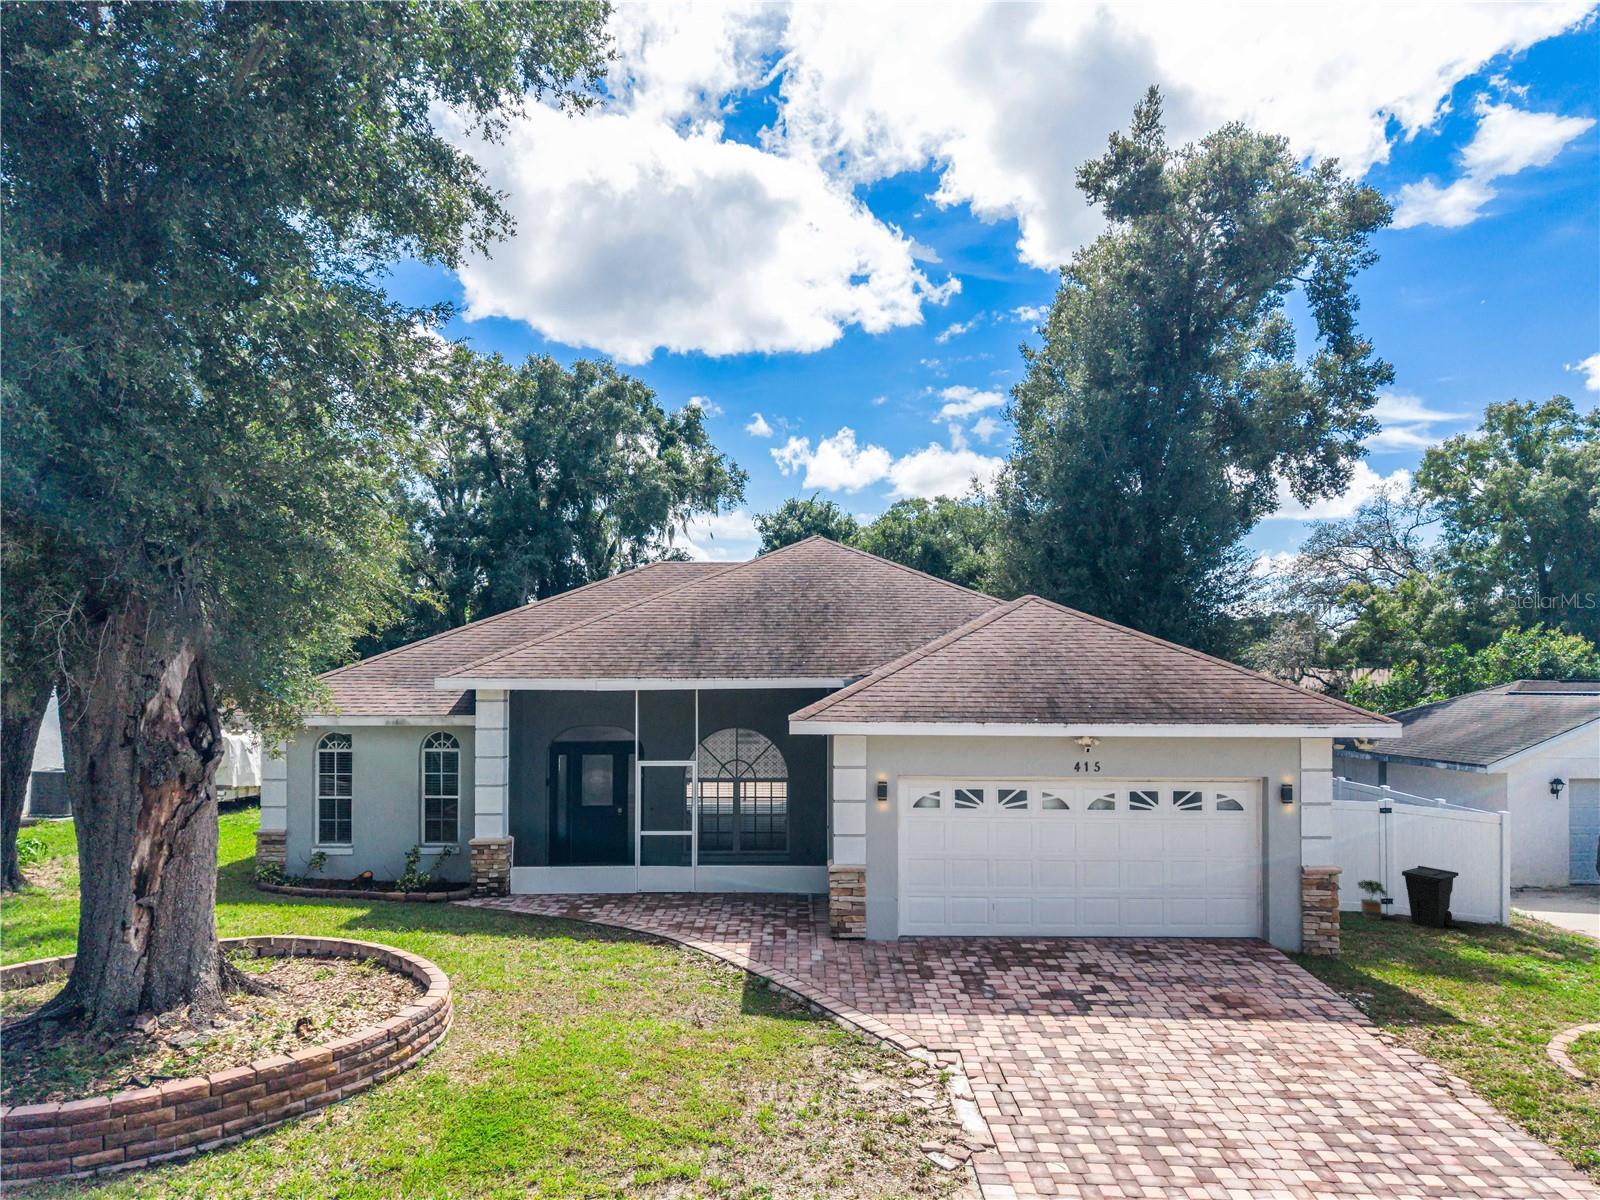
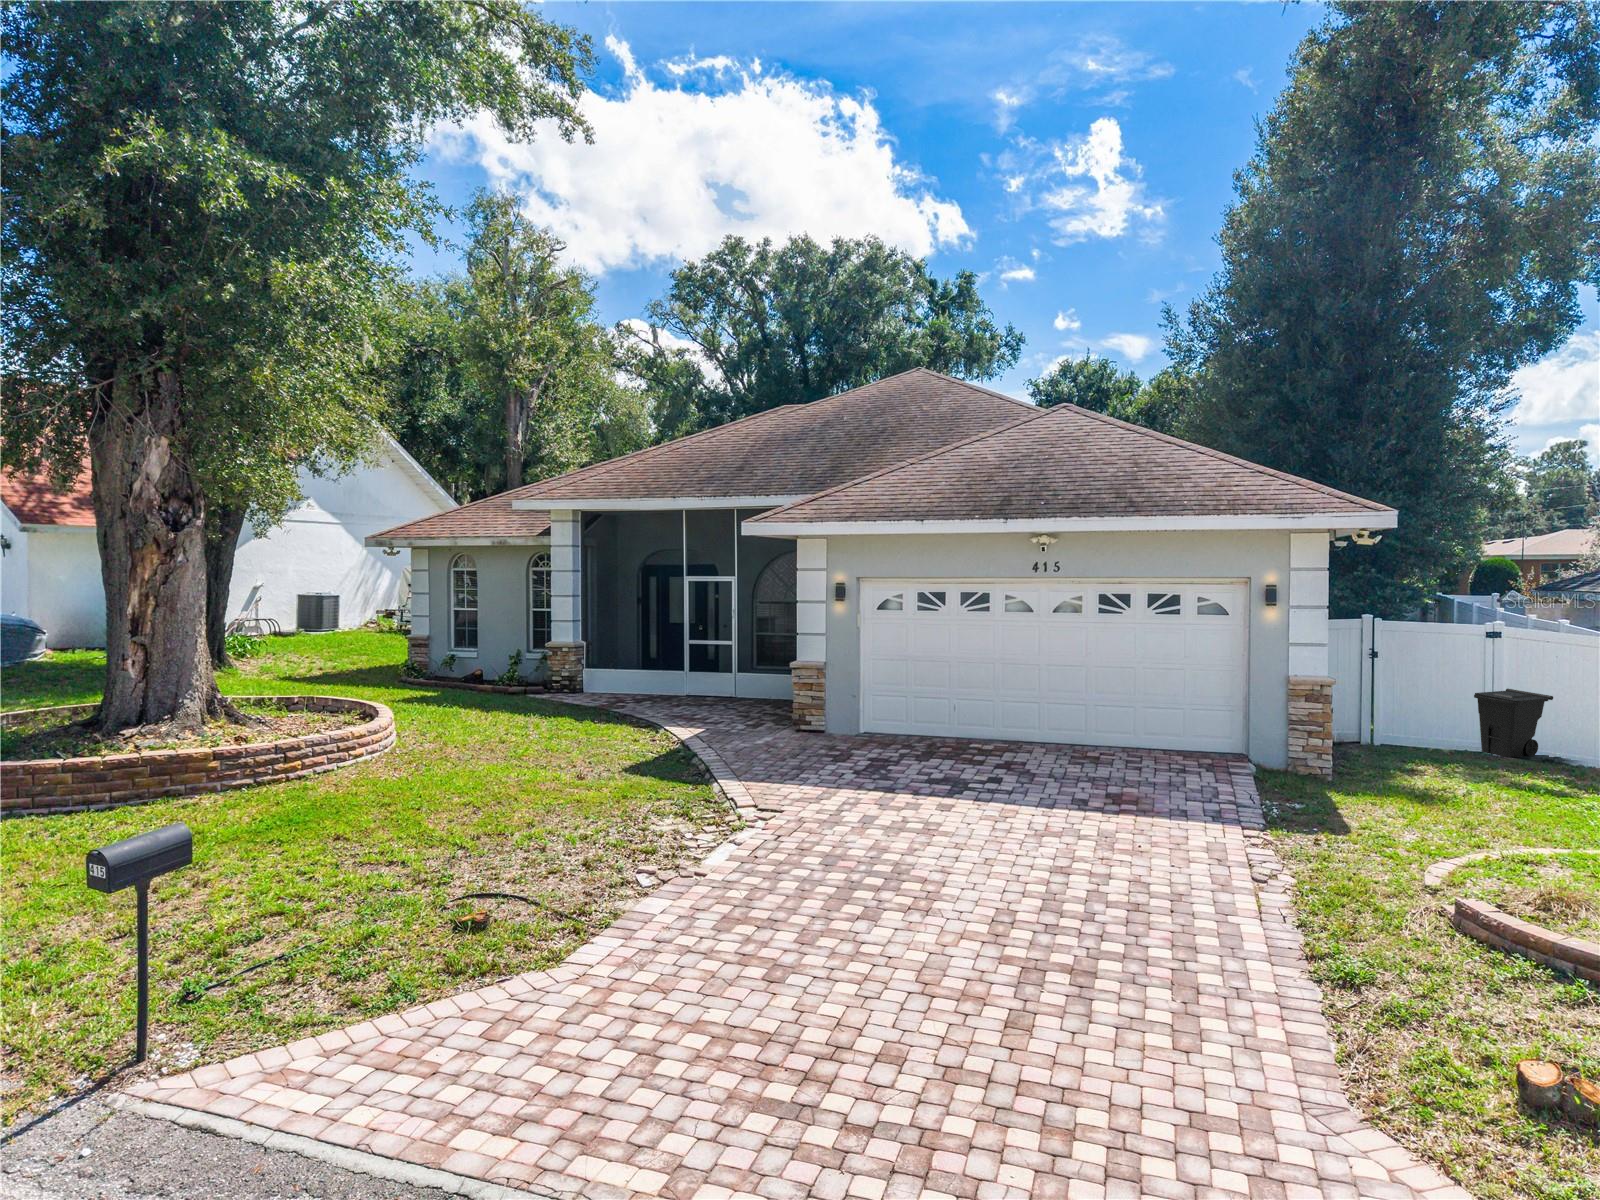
potted tree: present [1358,880,1387,920] -> none [1418,702,1455,747]

